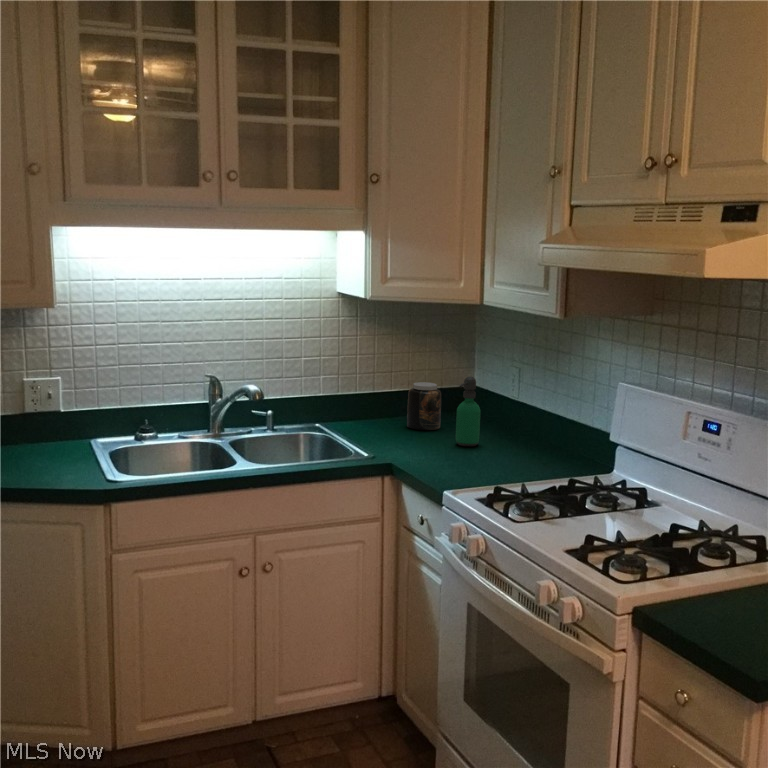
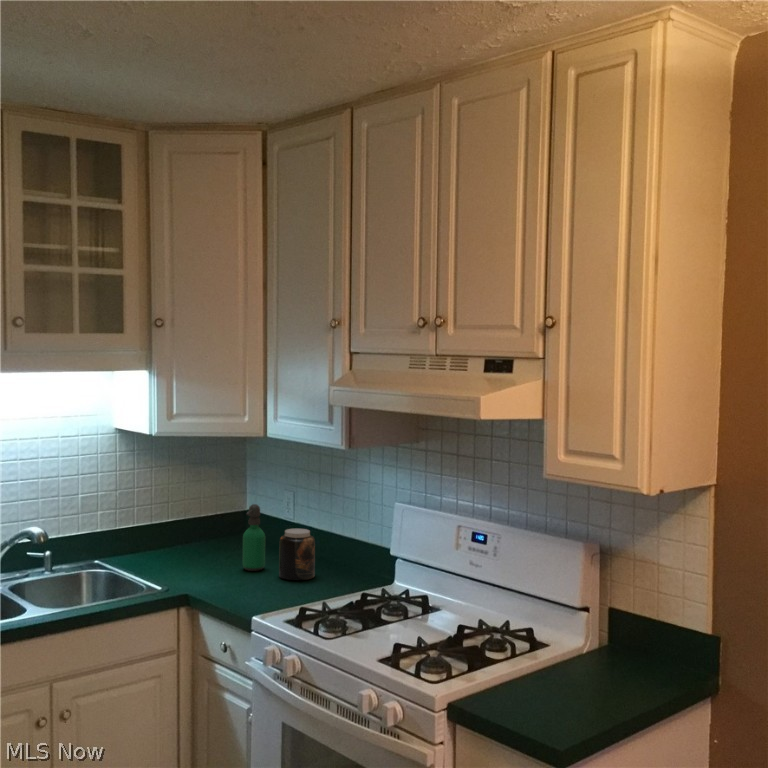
jar: present [407,382,441,430] -> present [279,528,315,580]

